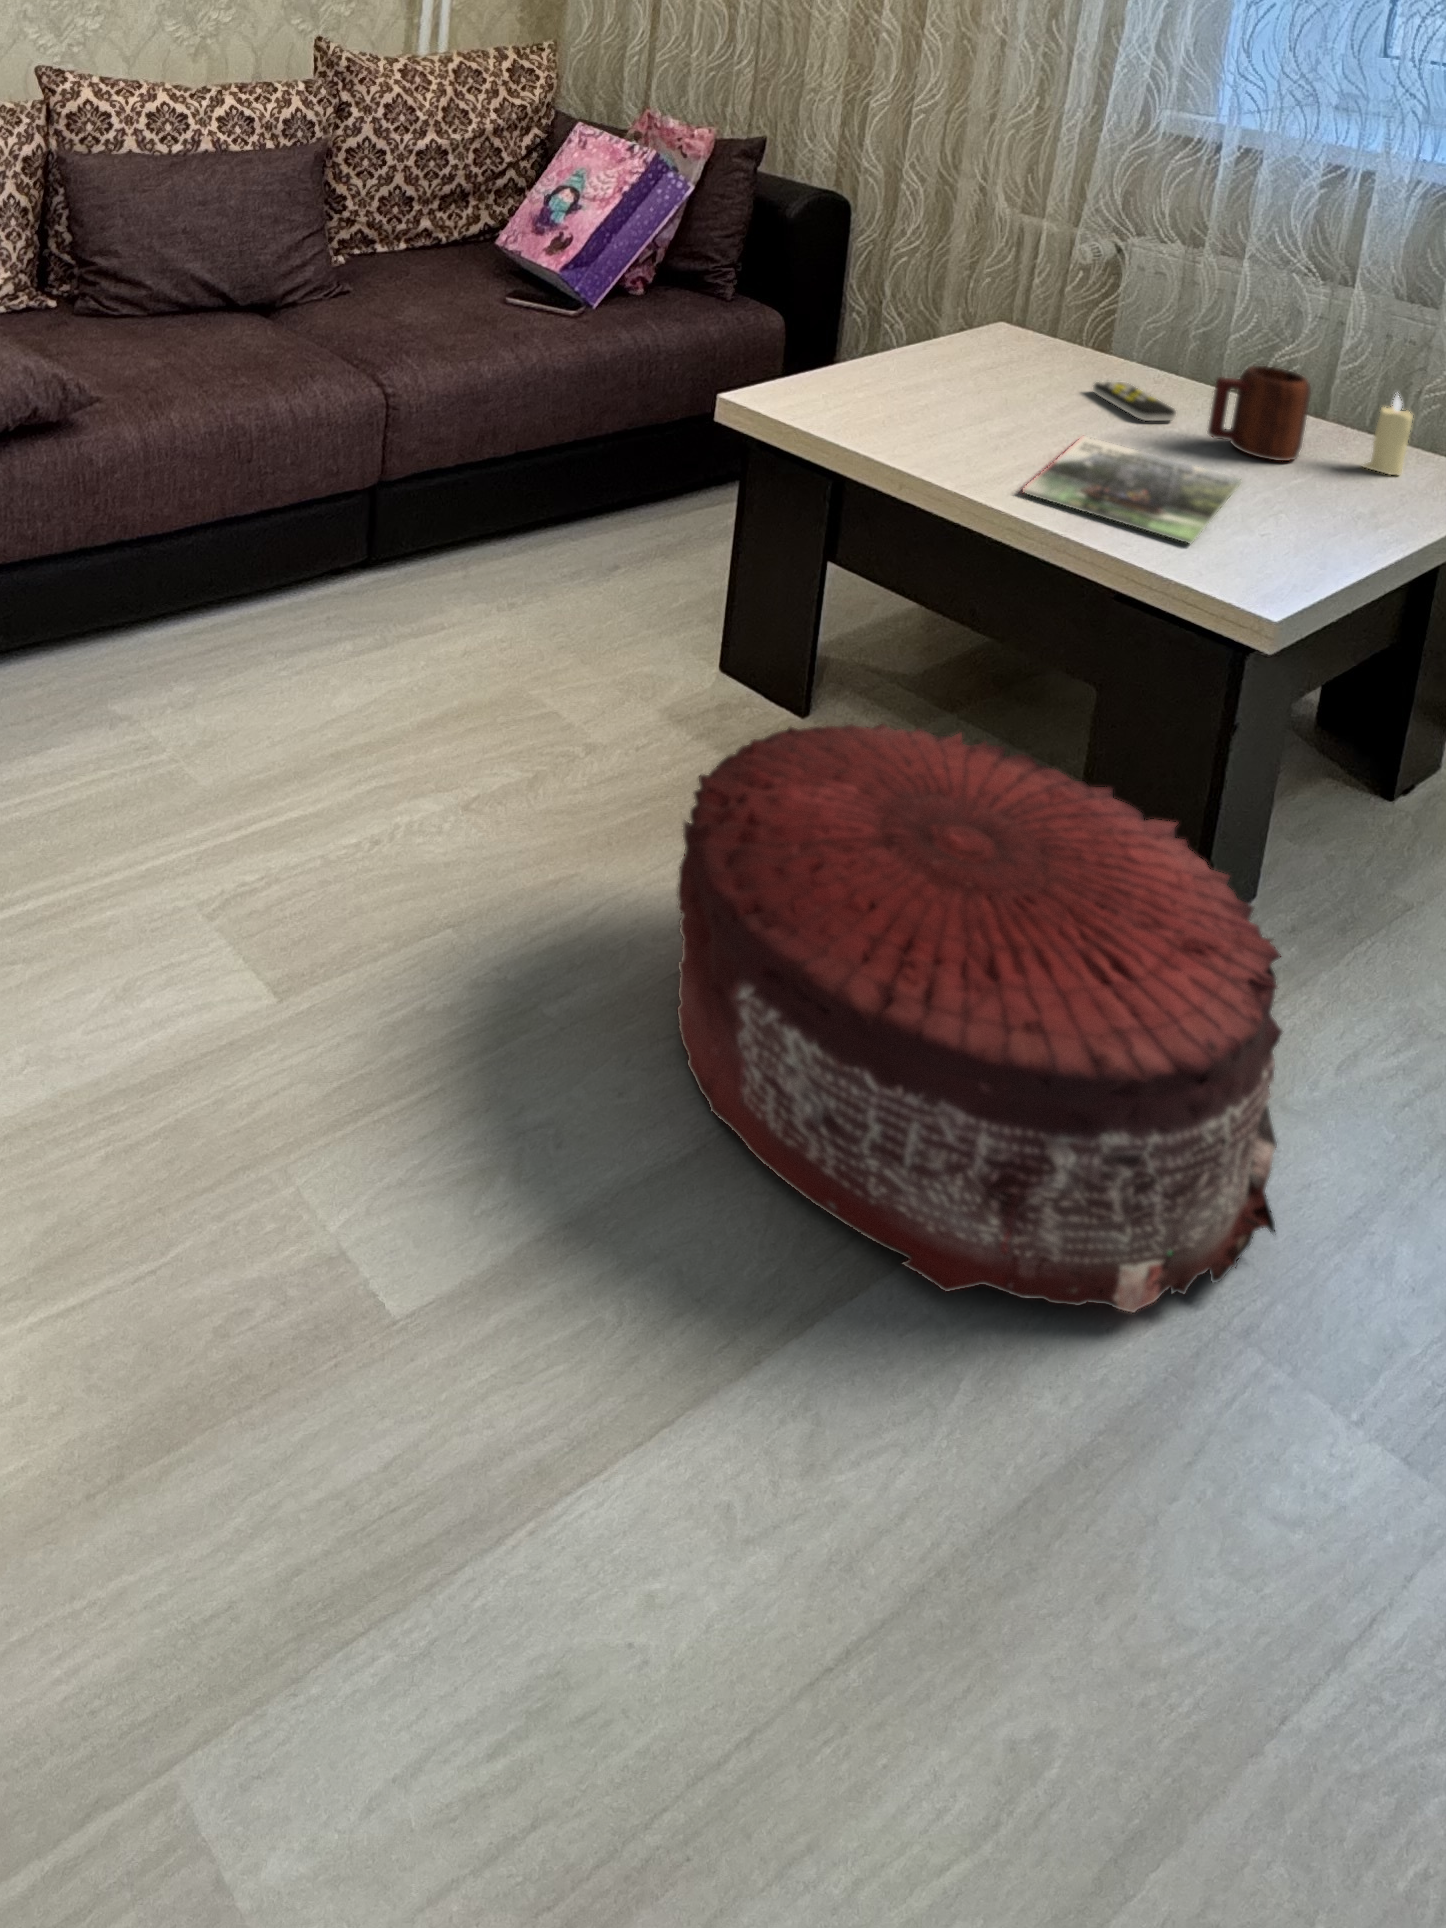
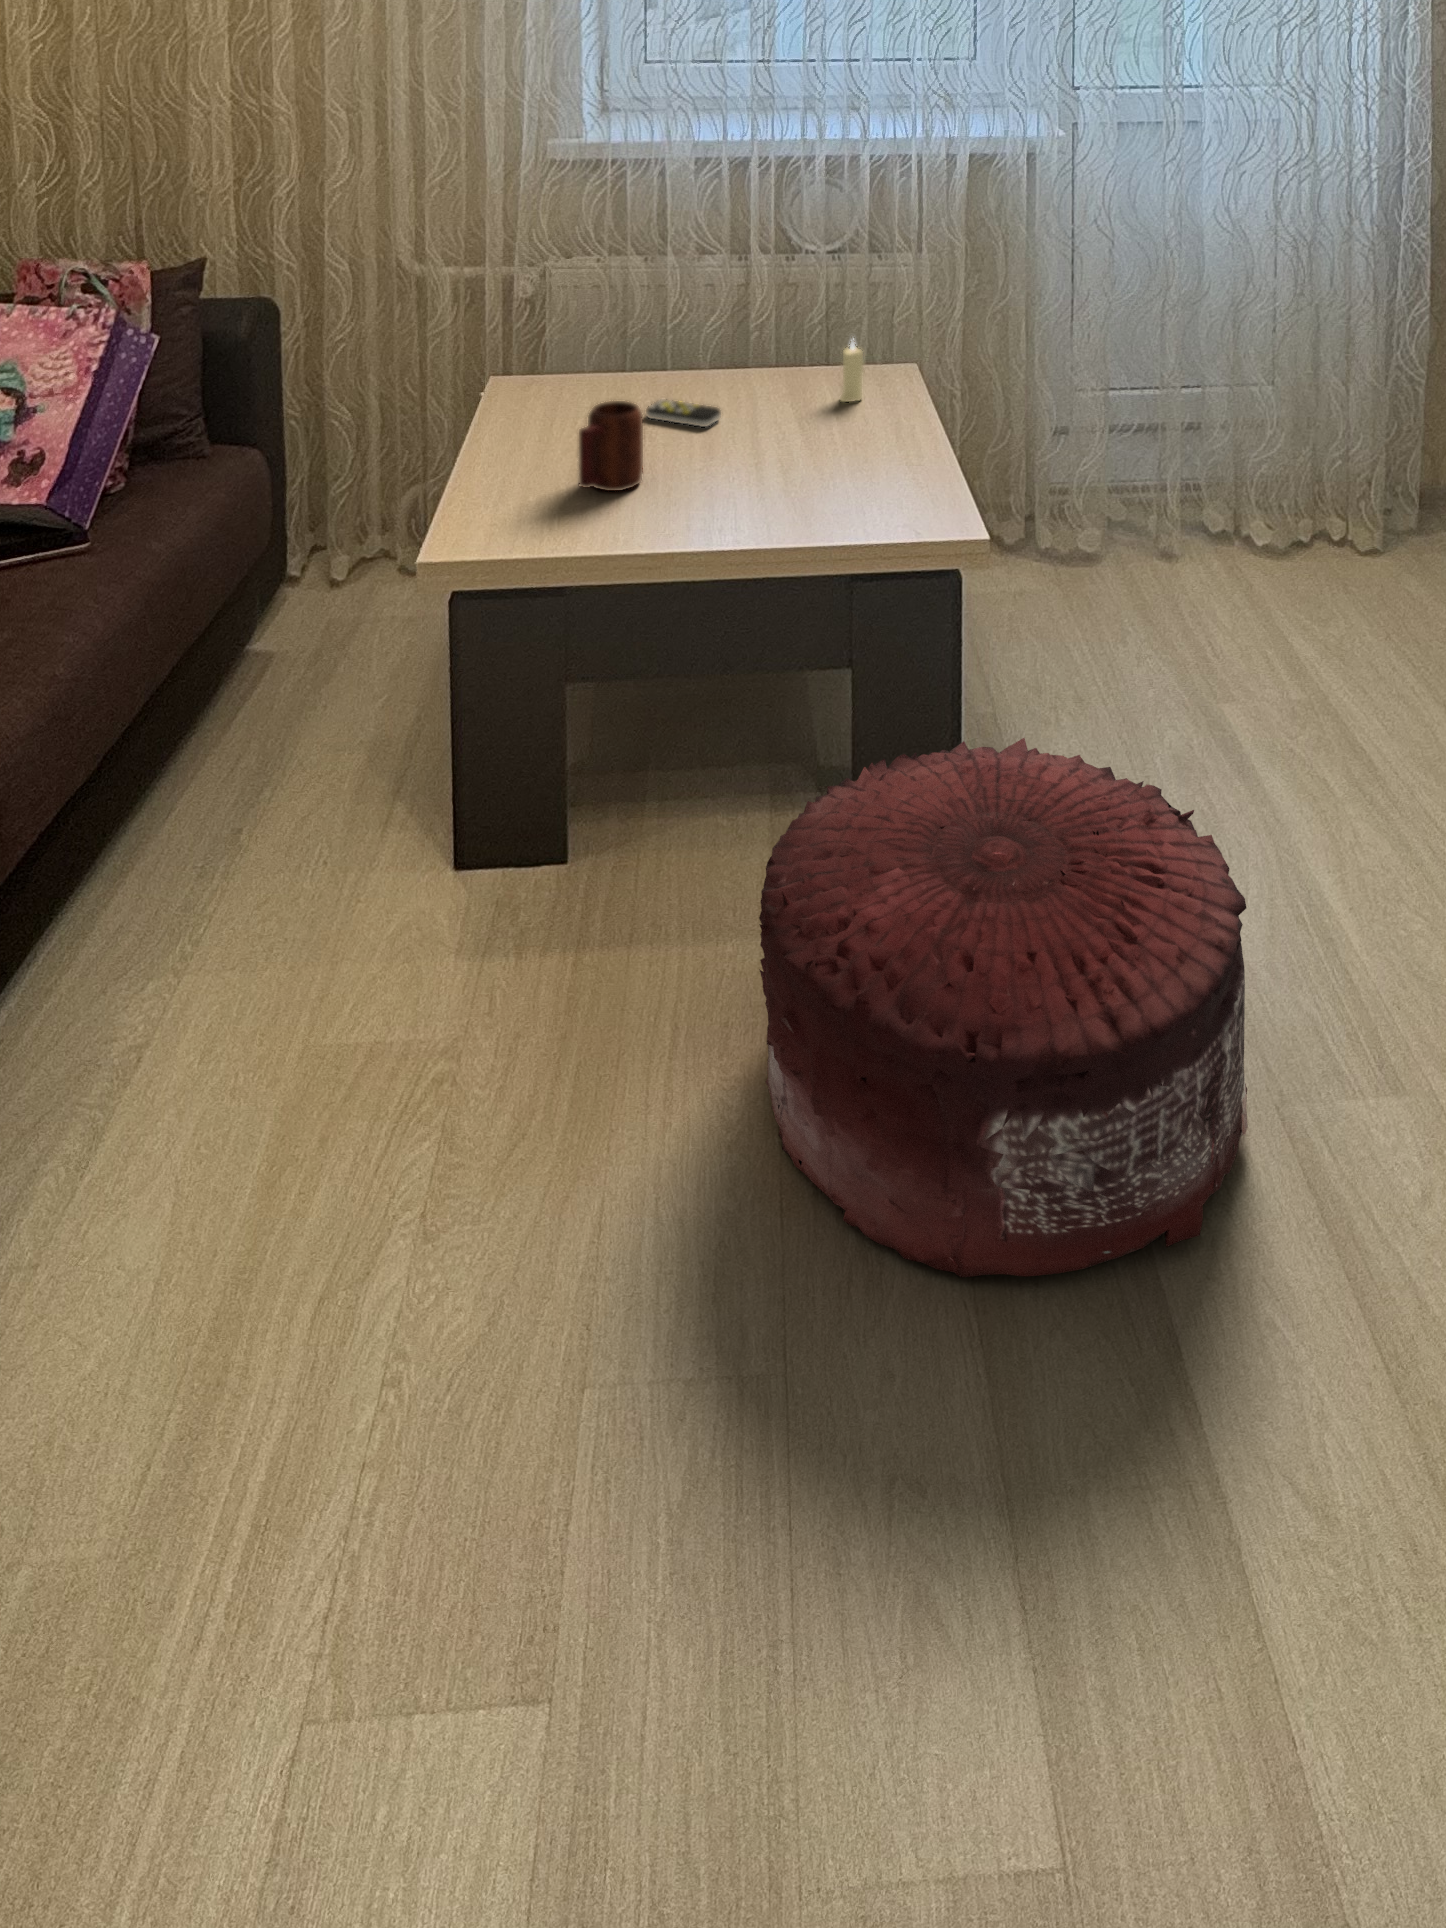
mug: present [1207,366,1311,461] -> present [579,401,643,491]
magazine: present [1022,436,1241,543] -> none [703,445,878,530]

